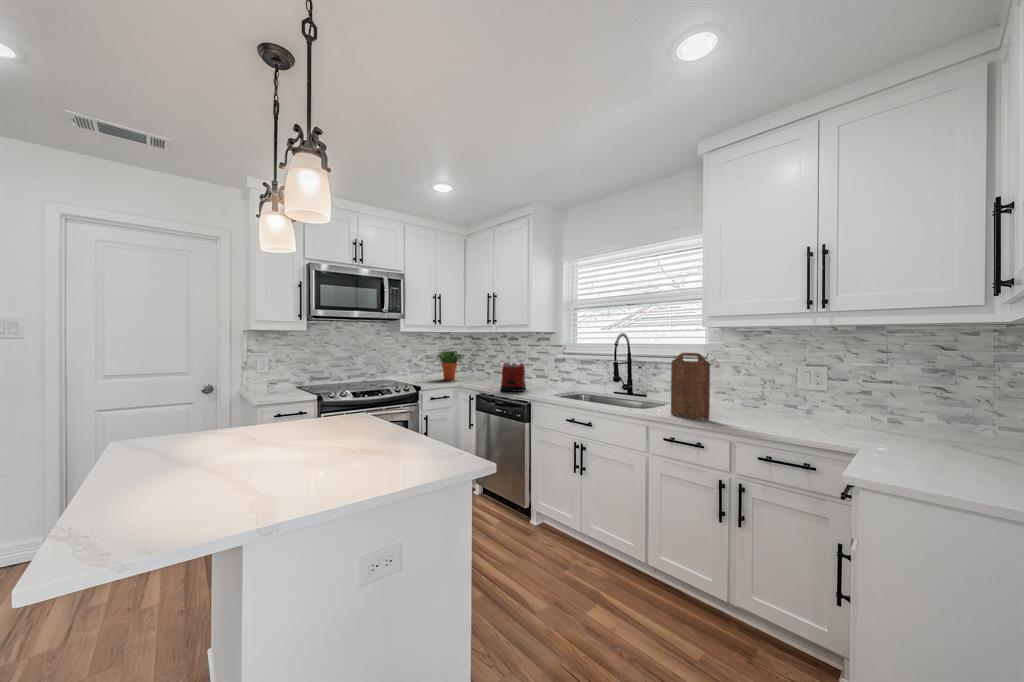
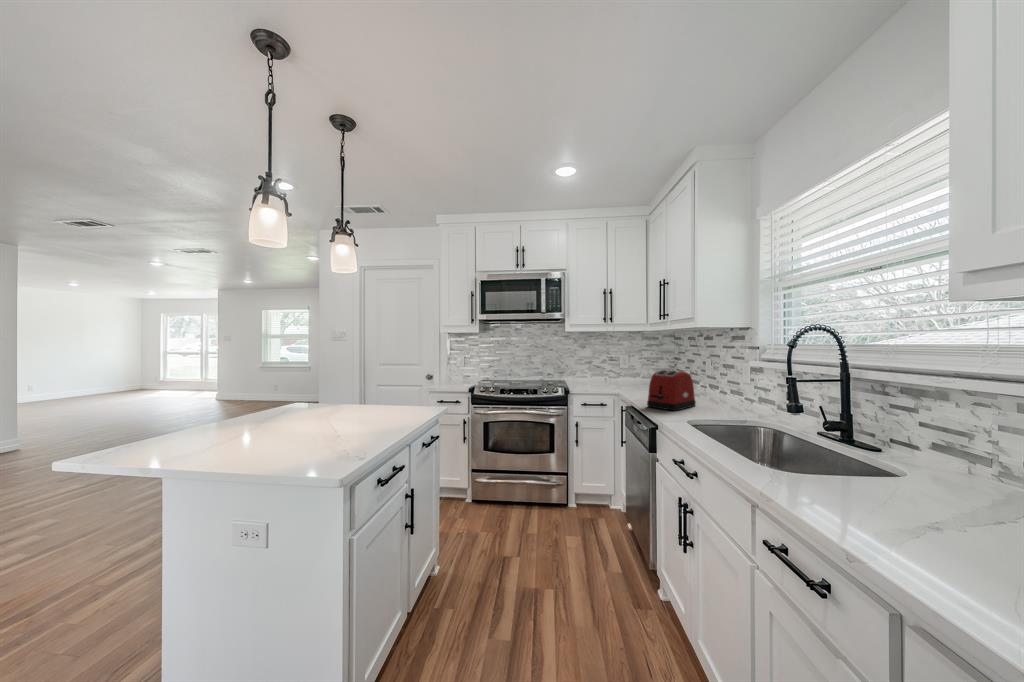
potted plant: present [434,351,464,380] -> none [609,352,651,387]
cutting board: present [671,353,710,420] -> none [866,366,977,559]

